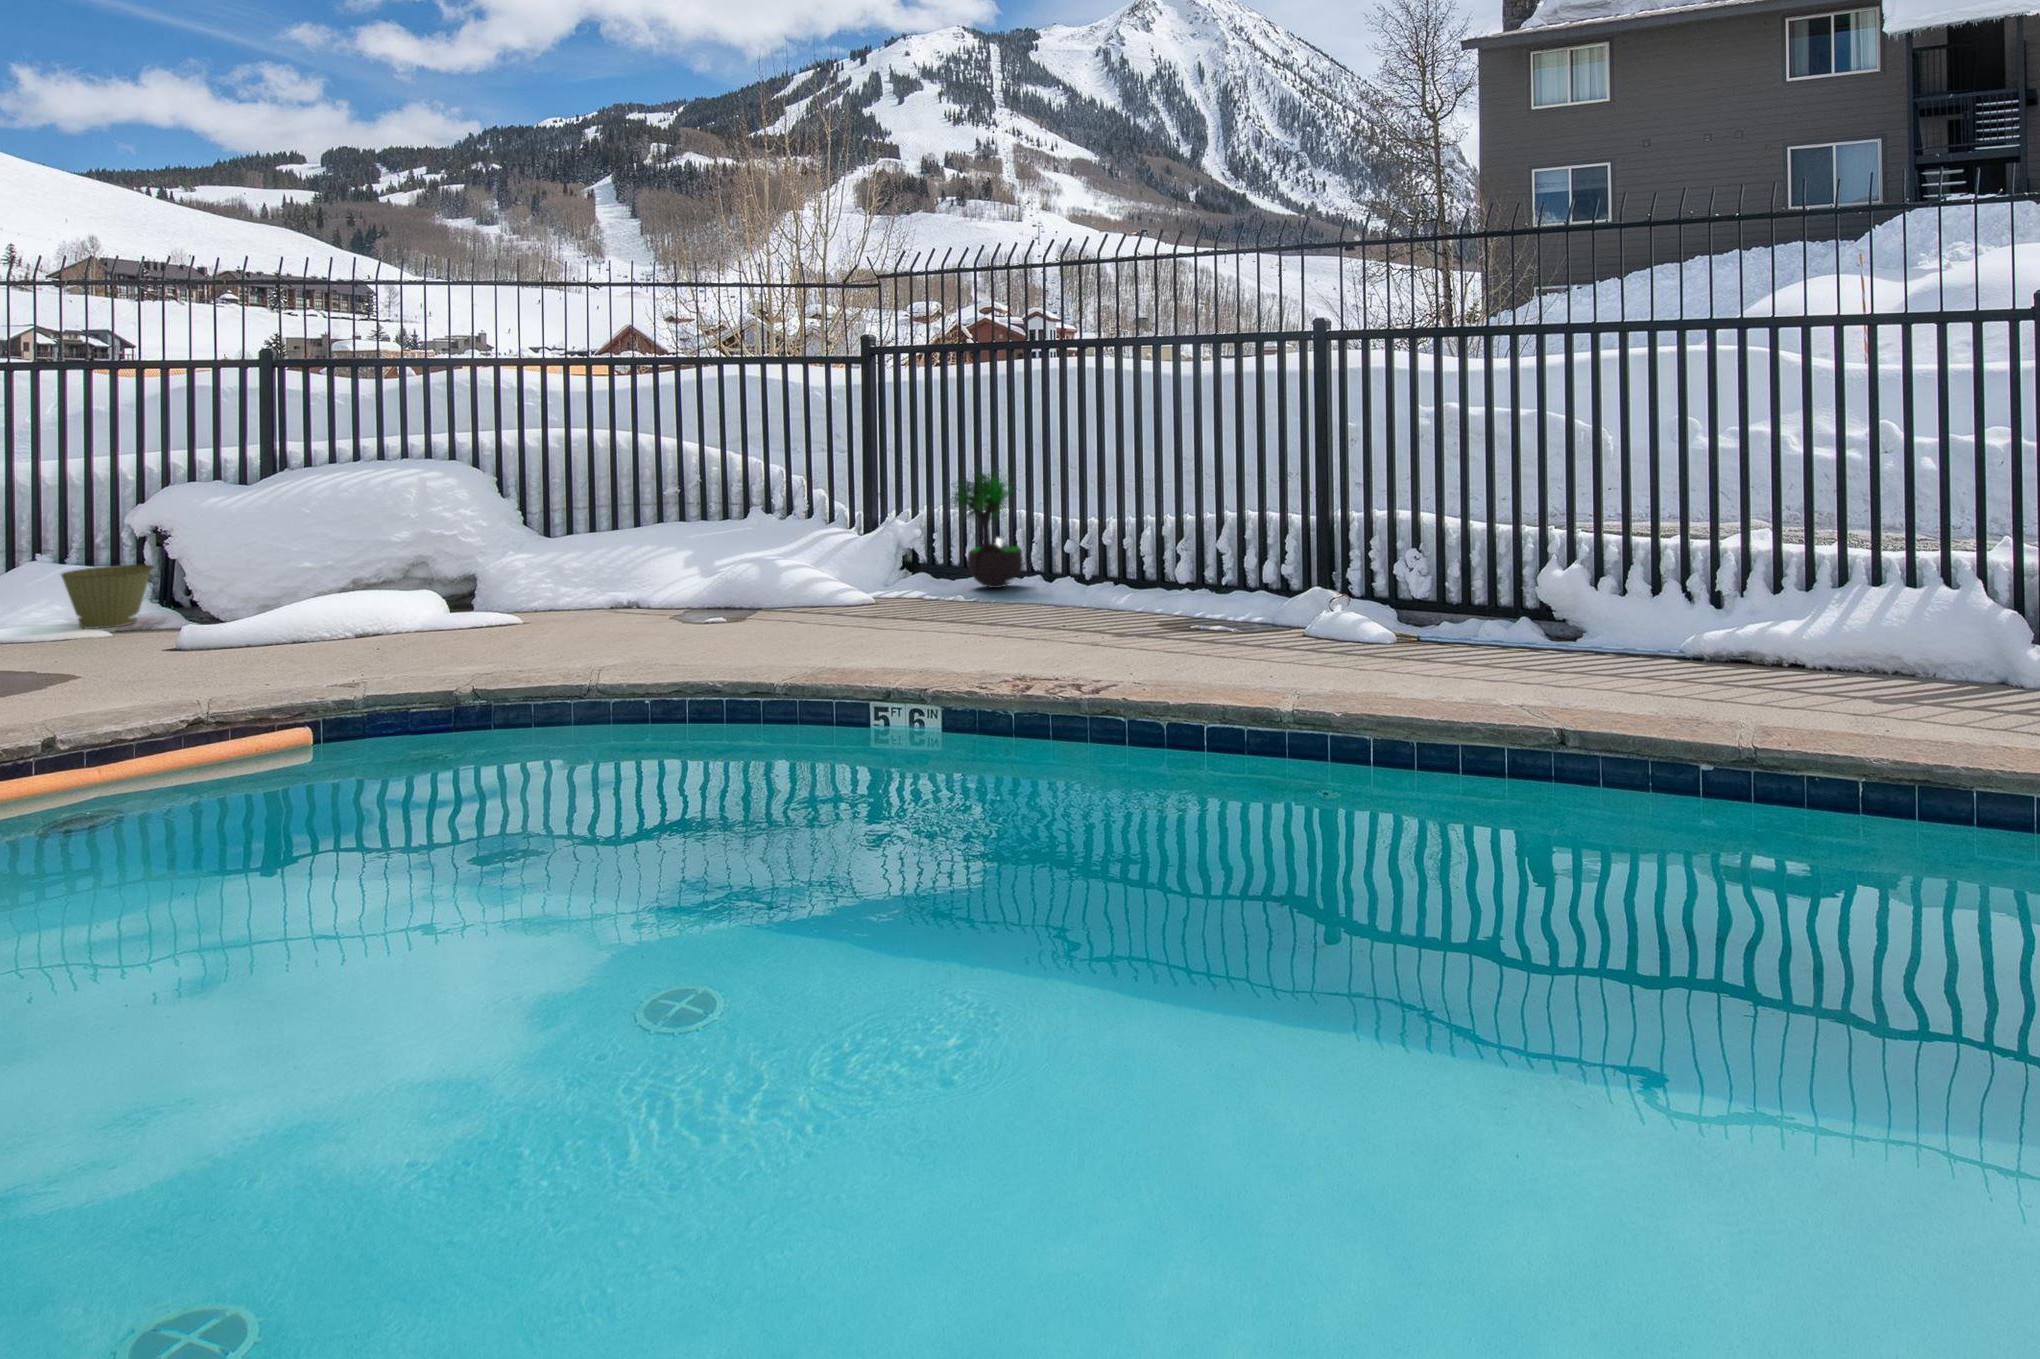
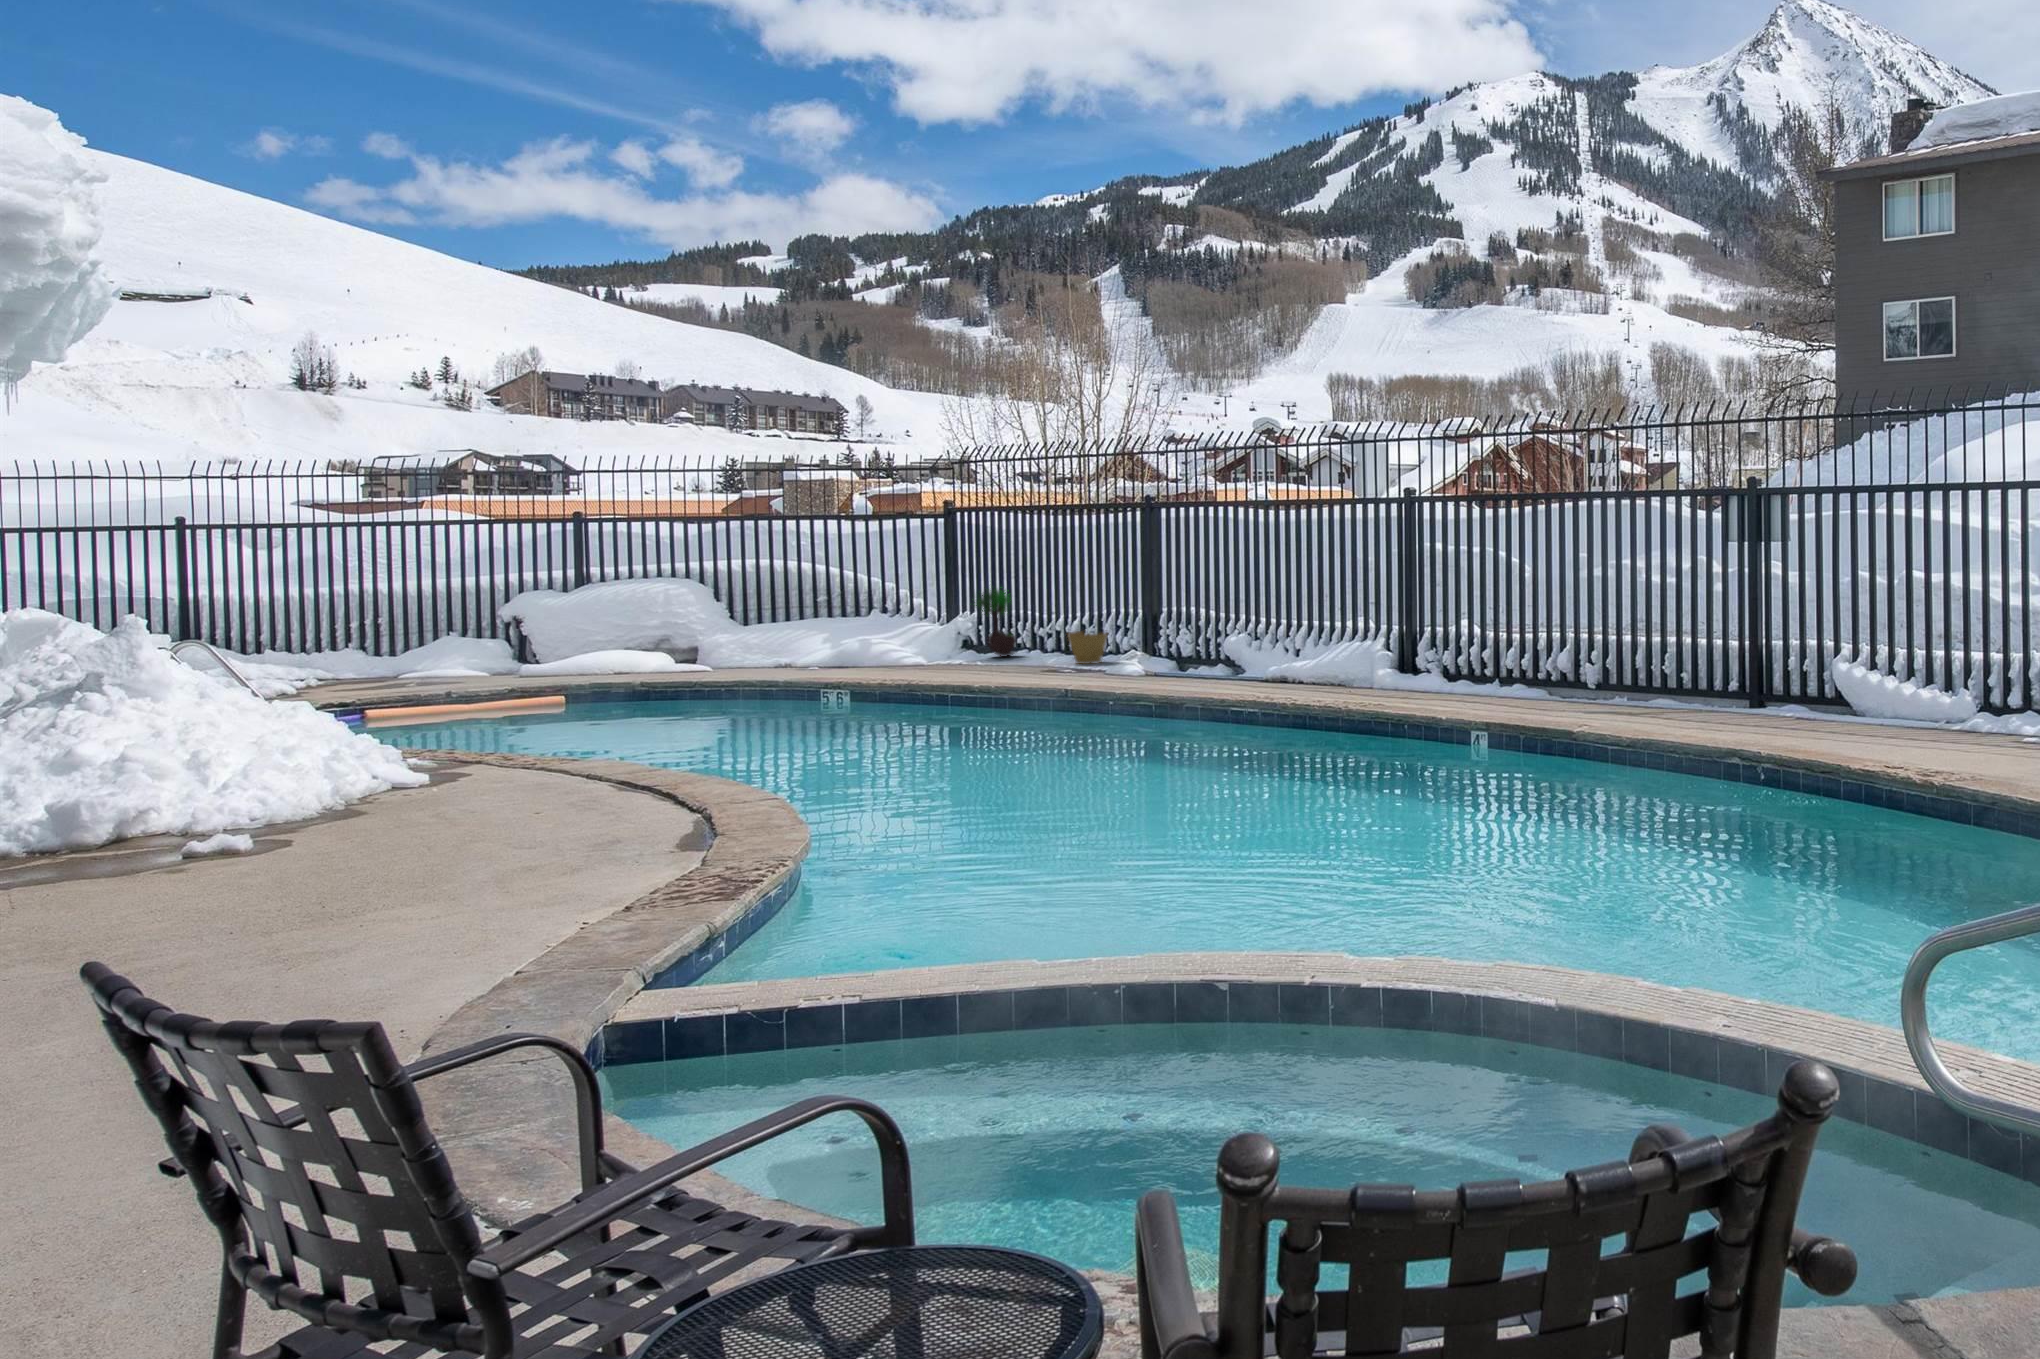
basket: present [61,565,154,629] -> present [1067,631,1109,664]

